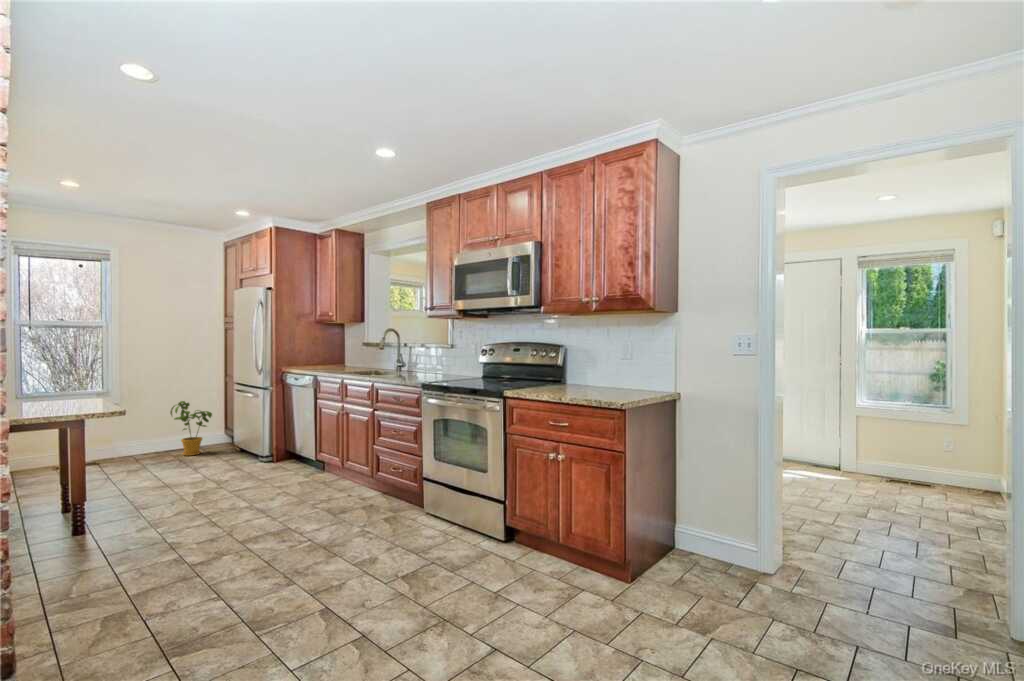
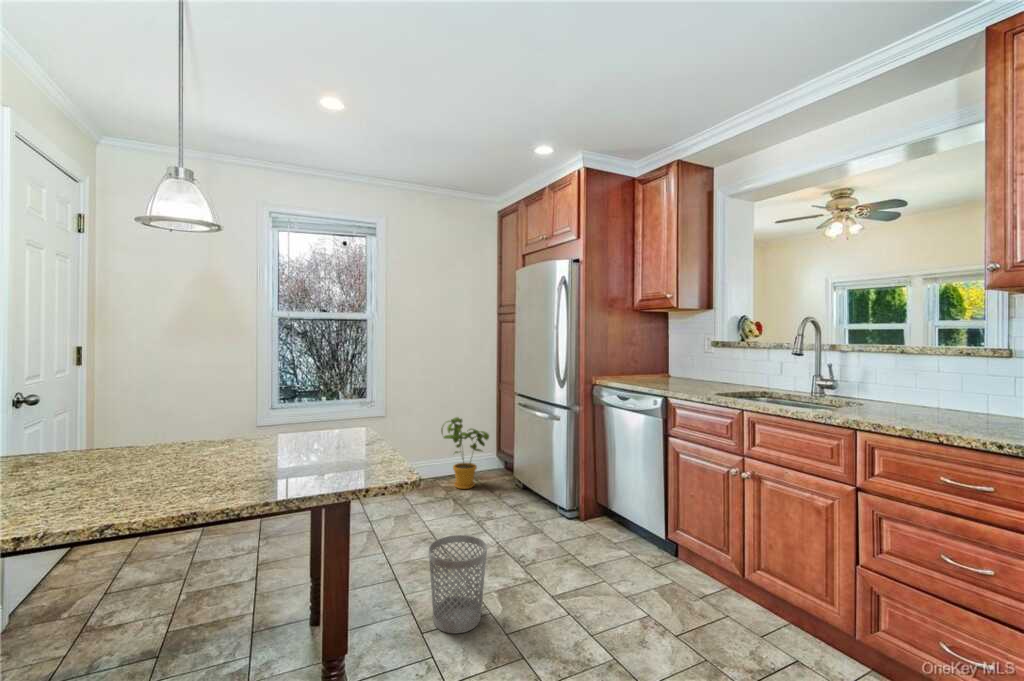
wastebasket: none [140,458,180,507] -> present [429,535,487,633]

